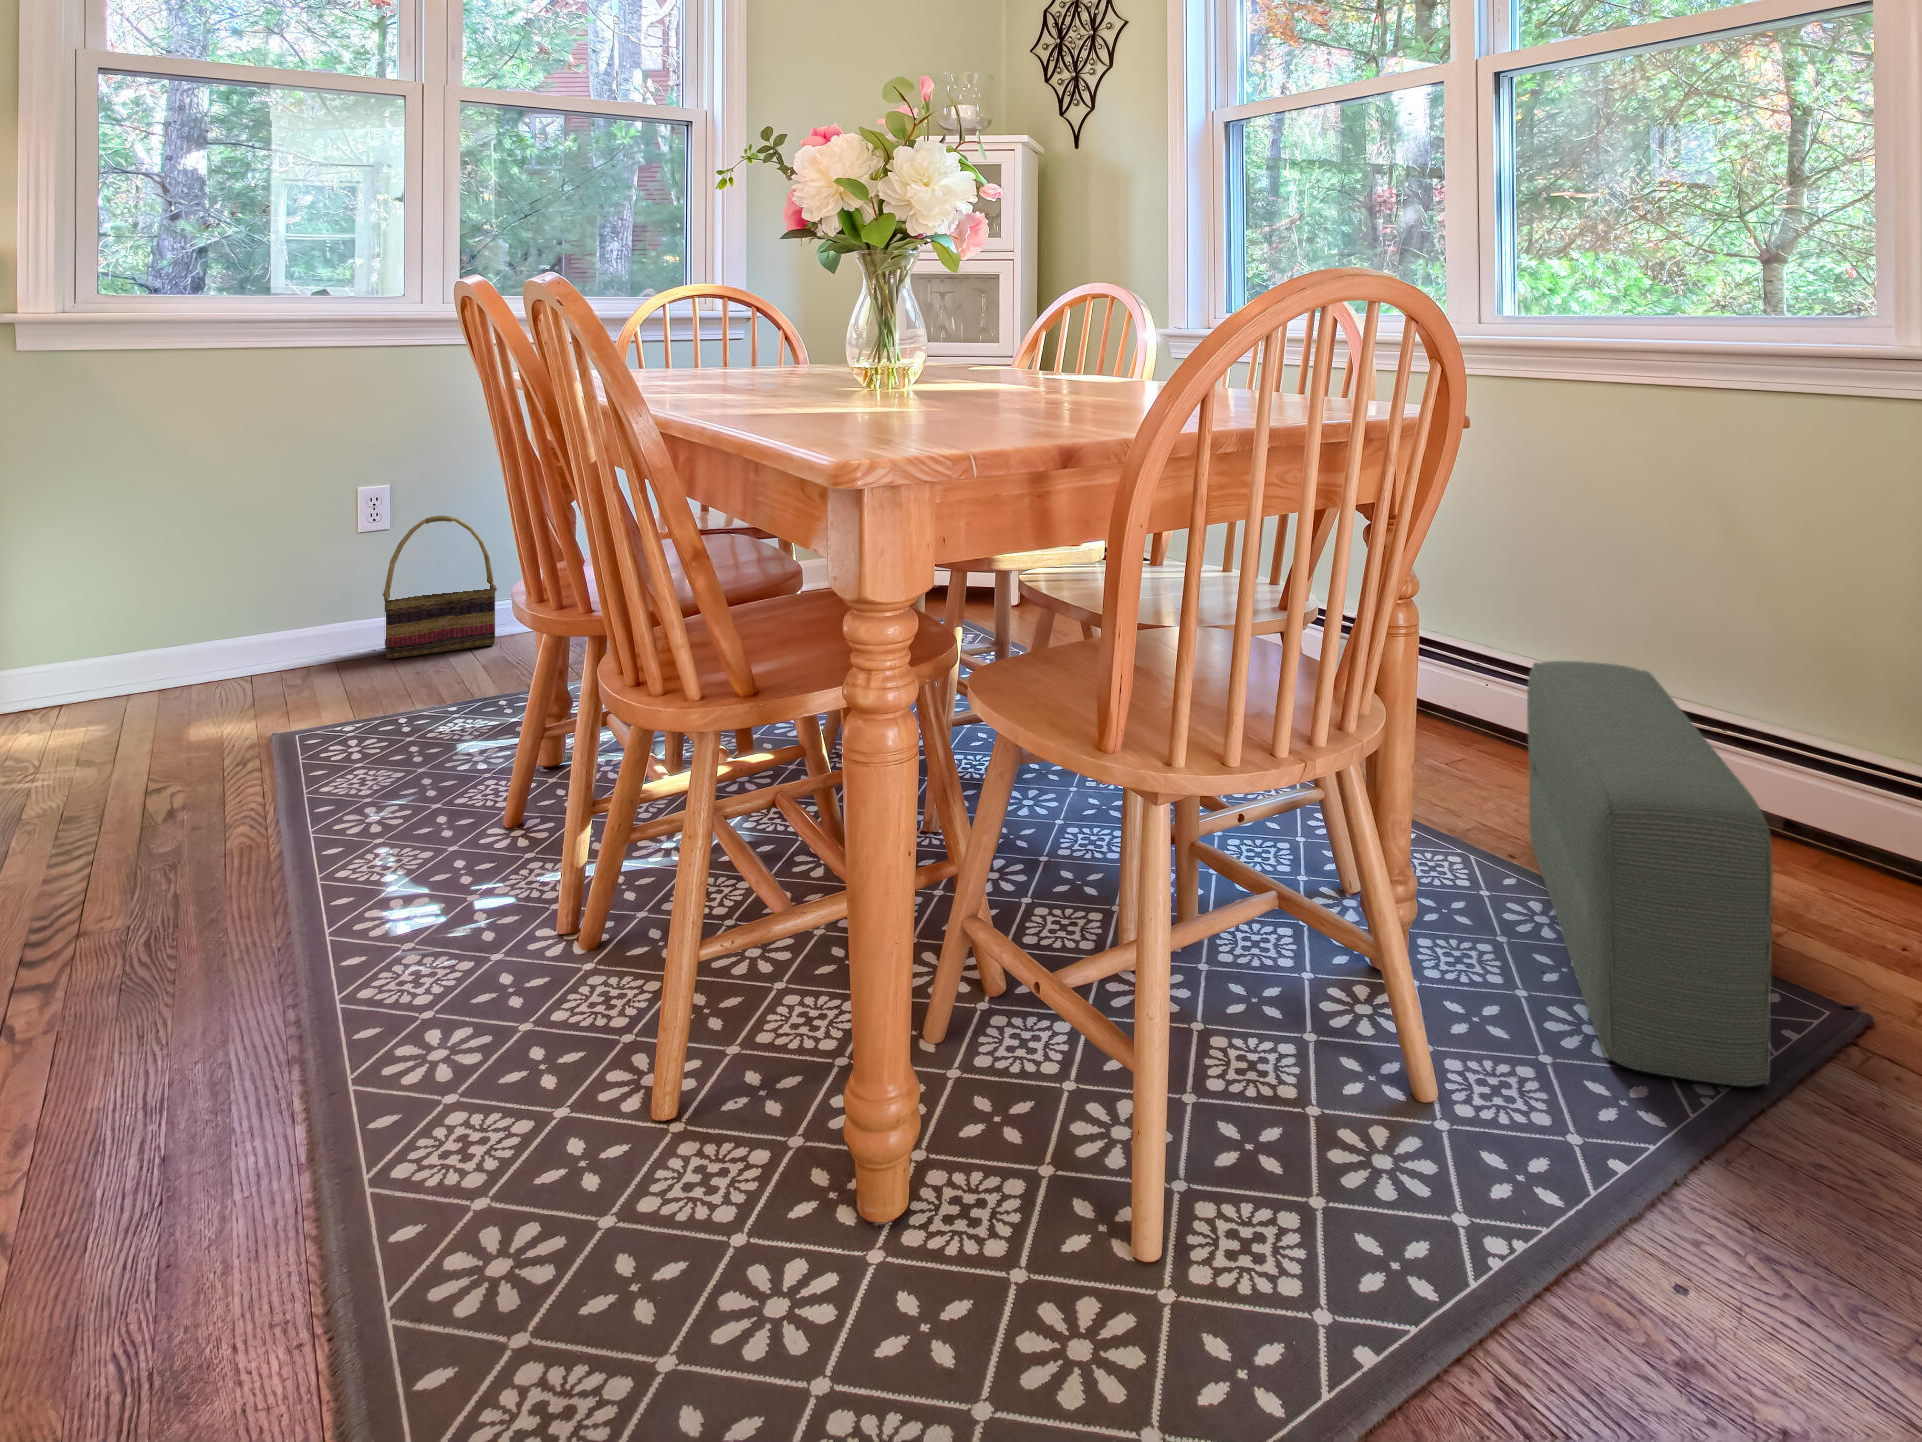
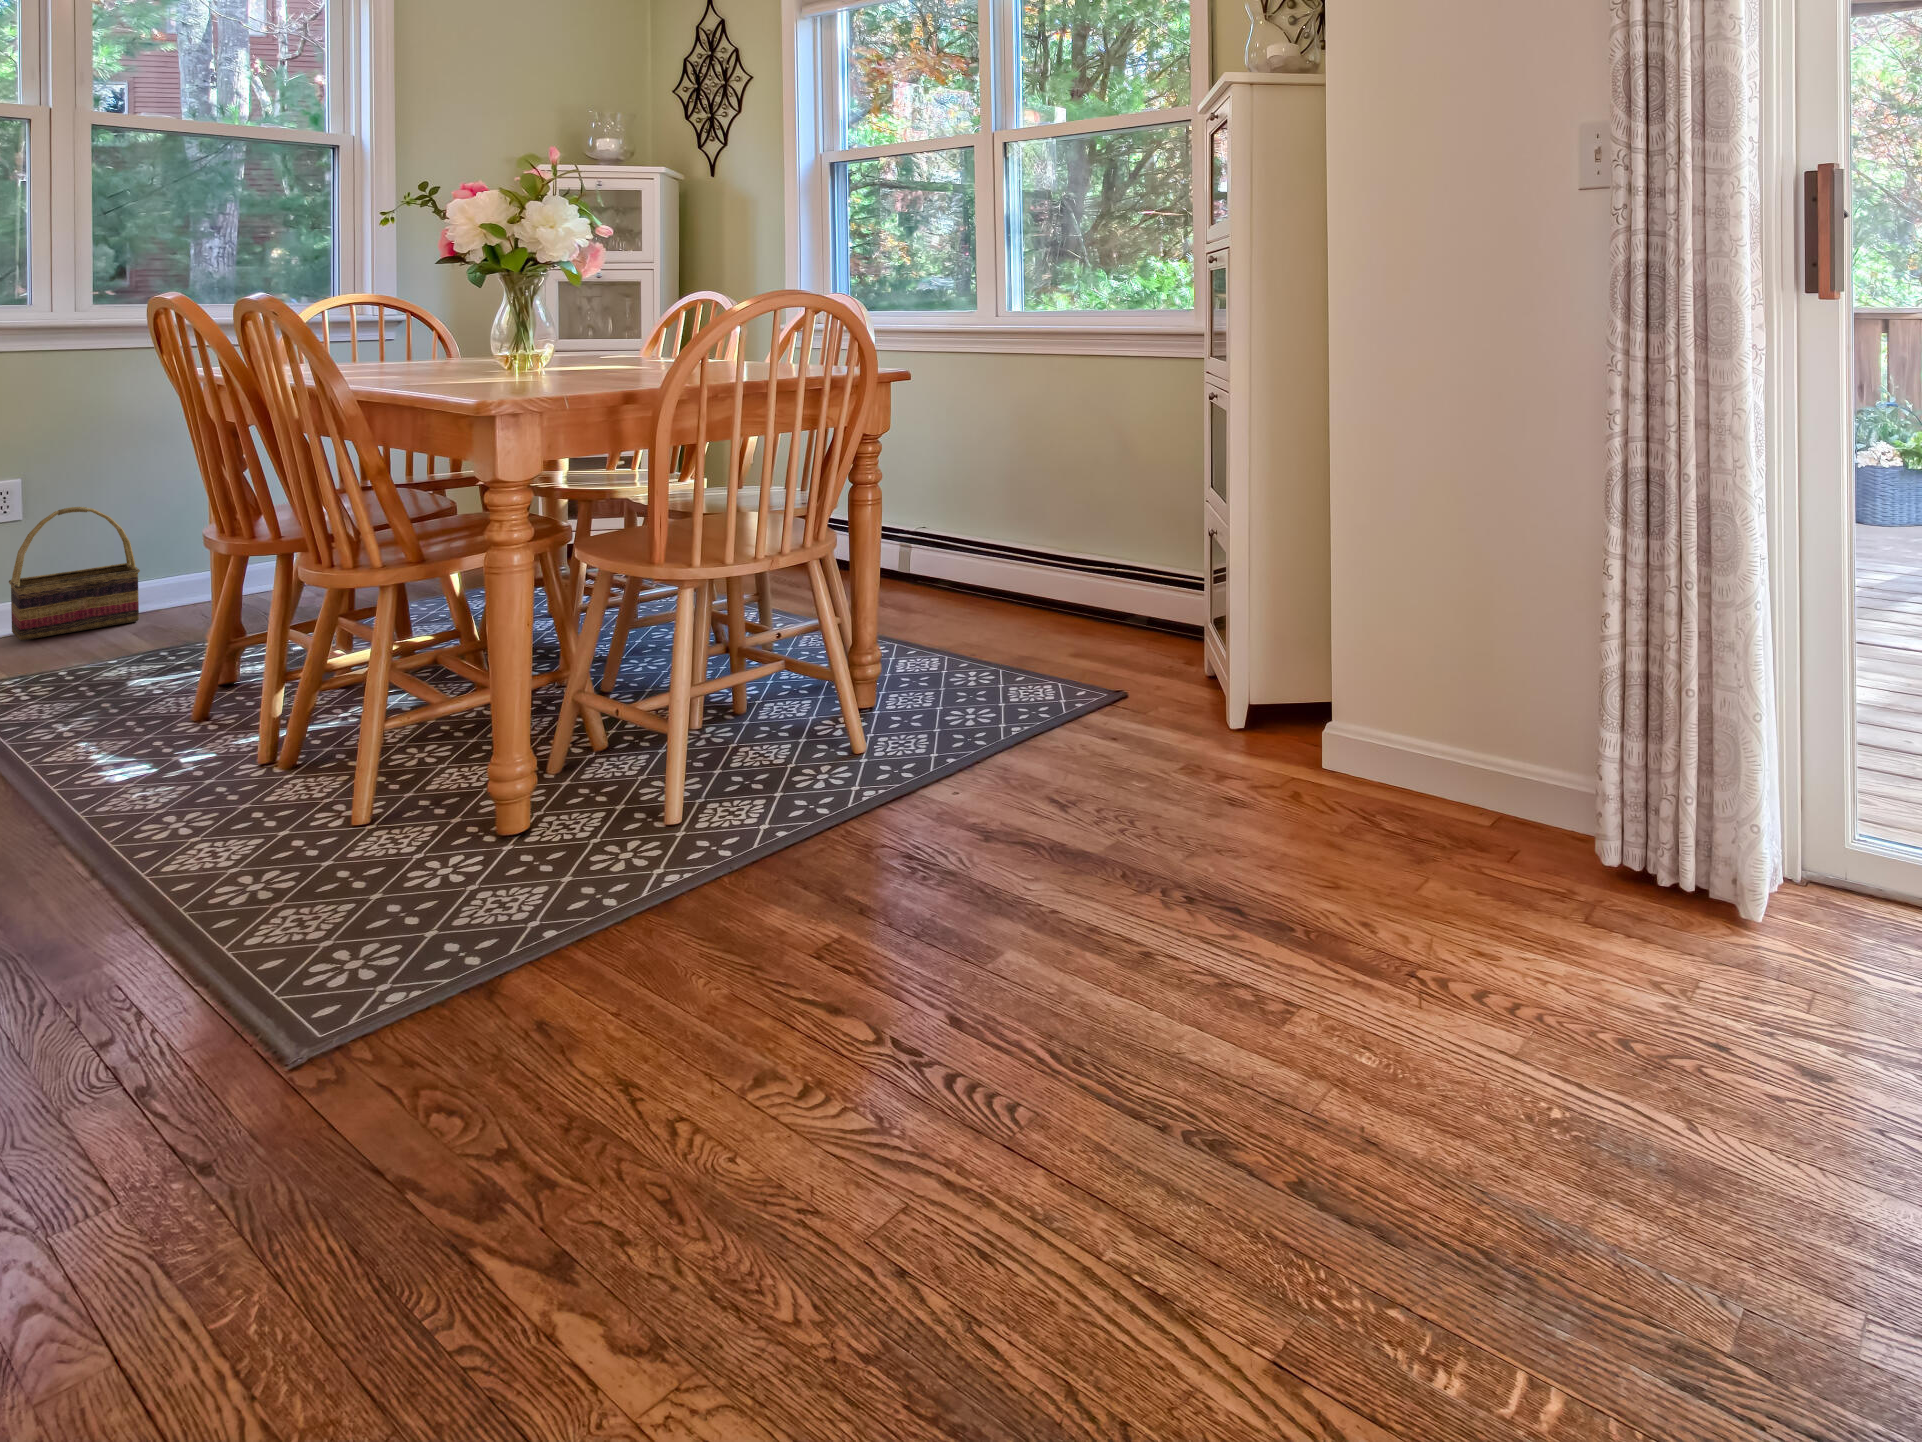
pouf: present [1527,661,1773,1087] -> none [966,528,1056,727]

